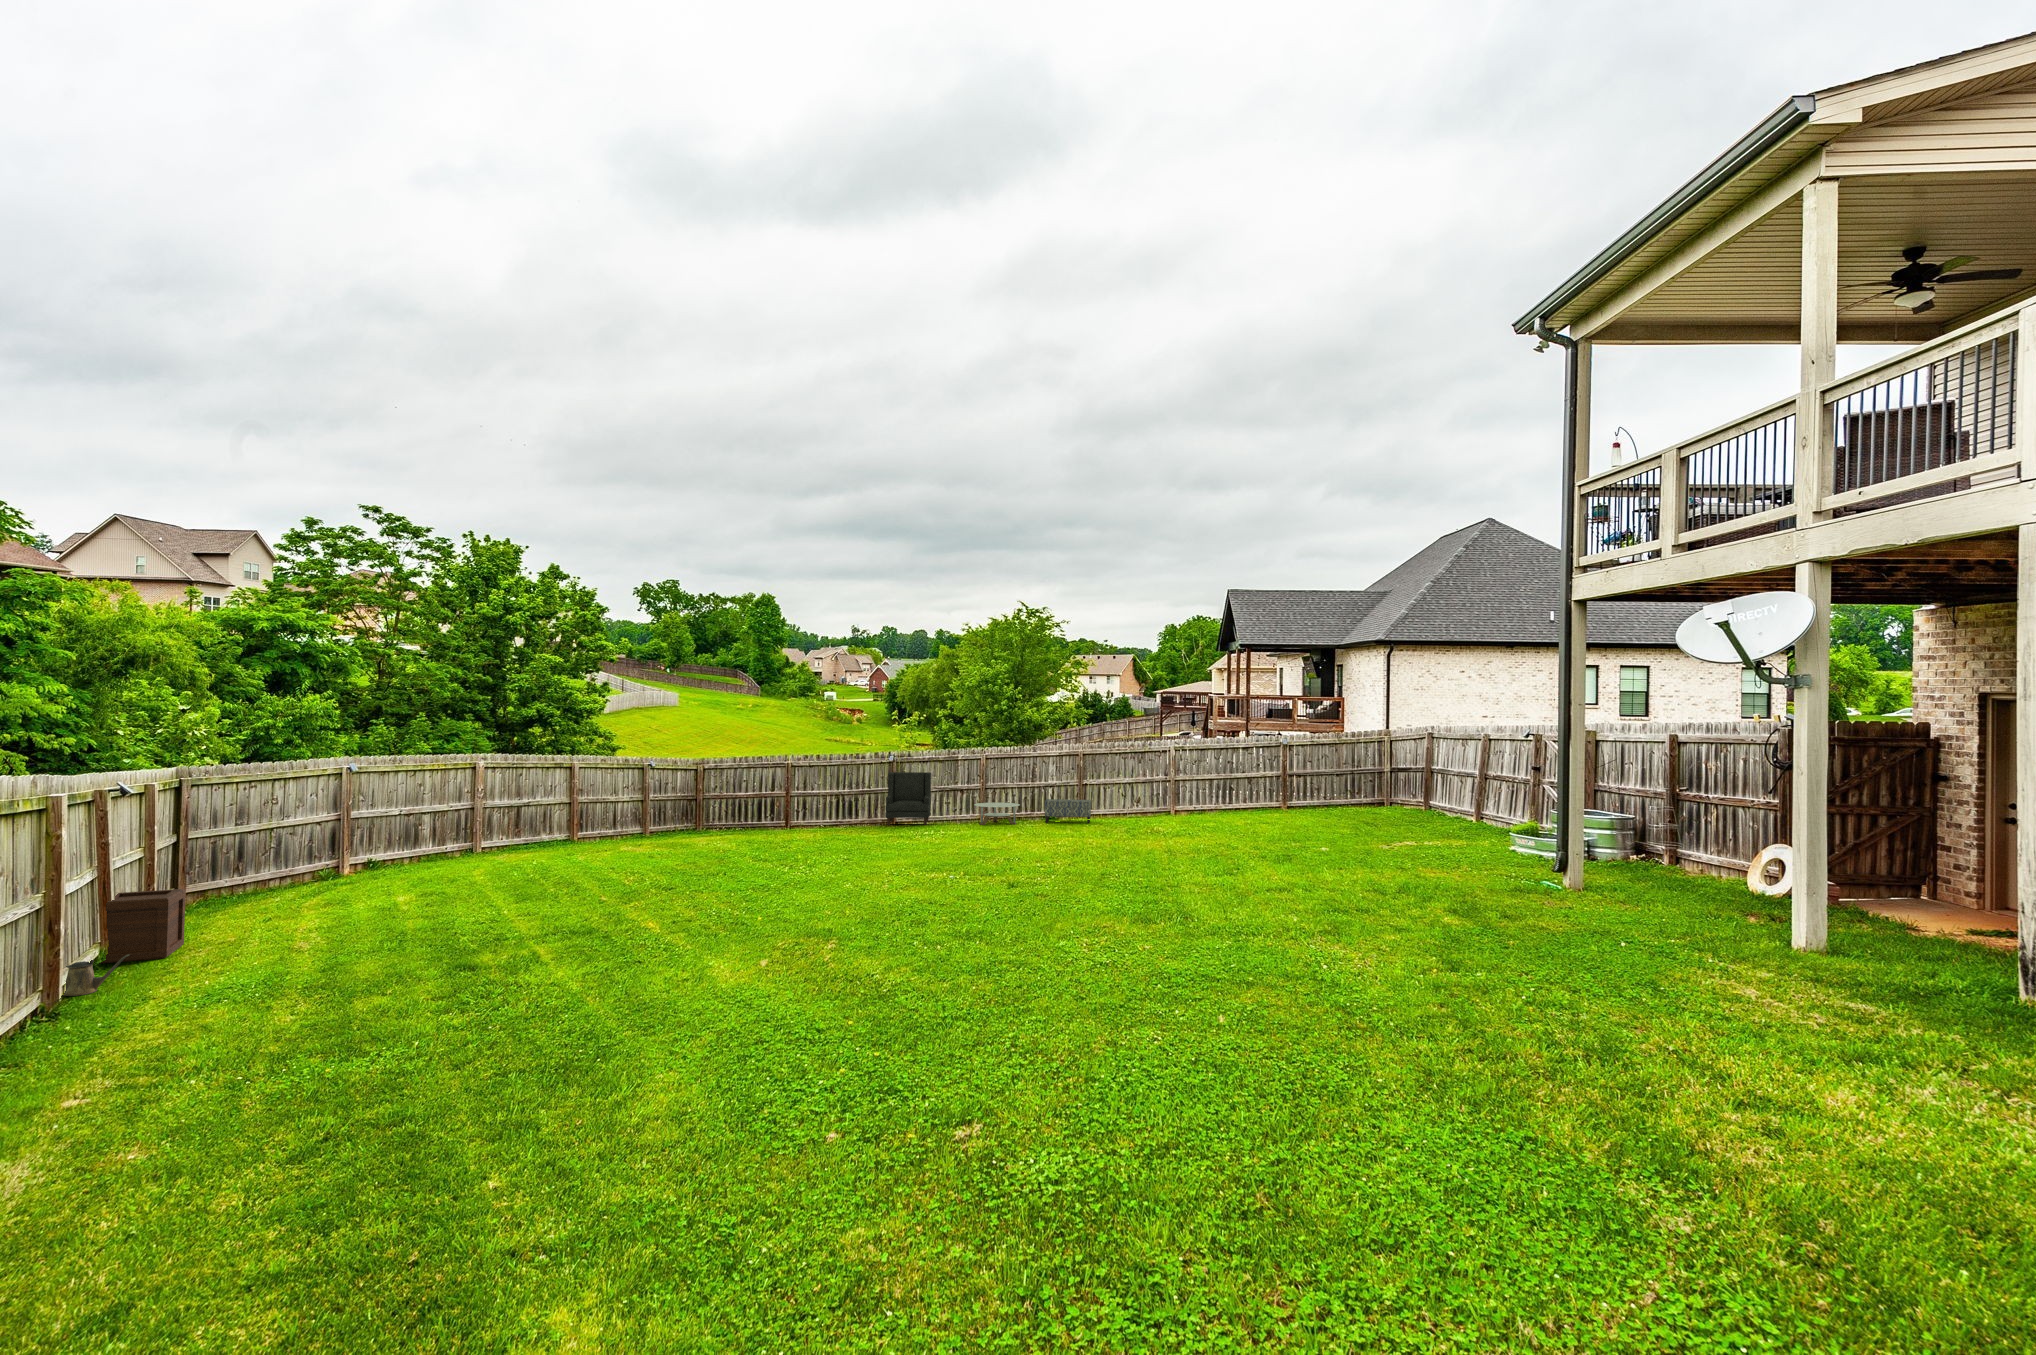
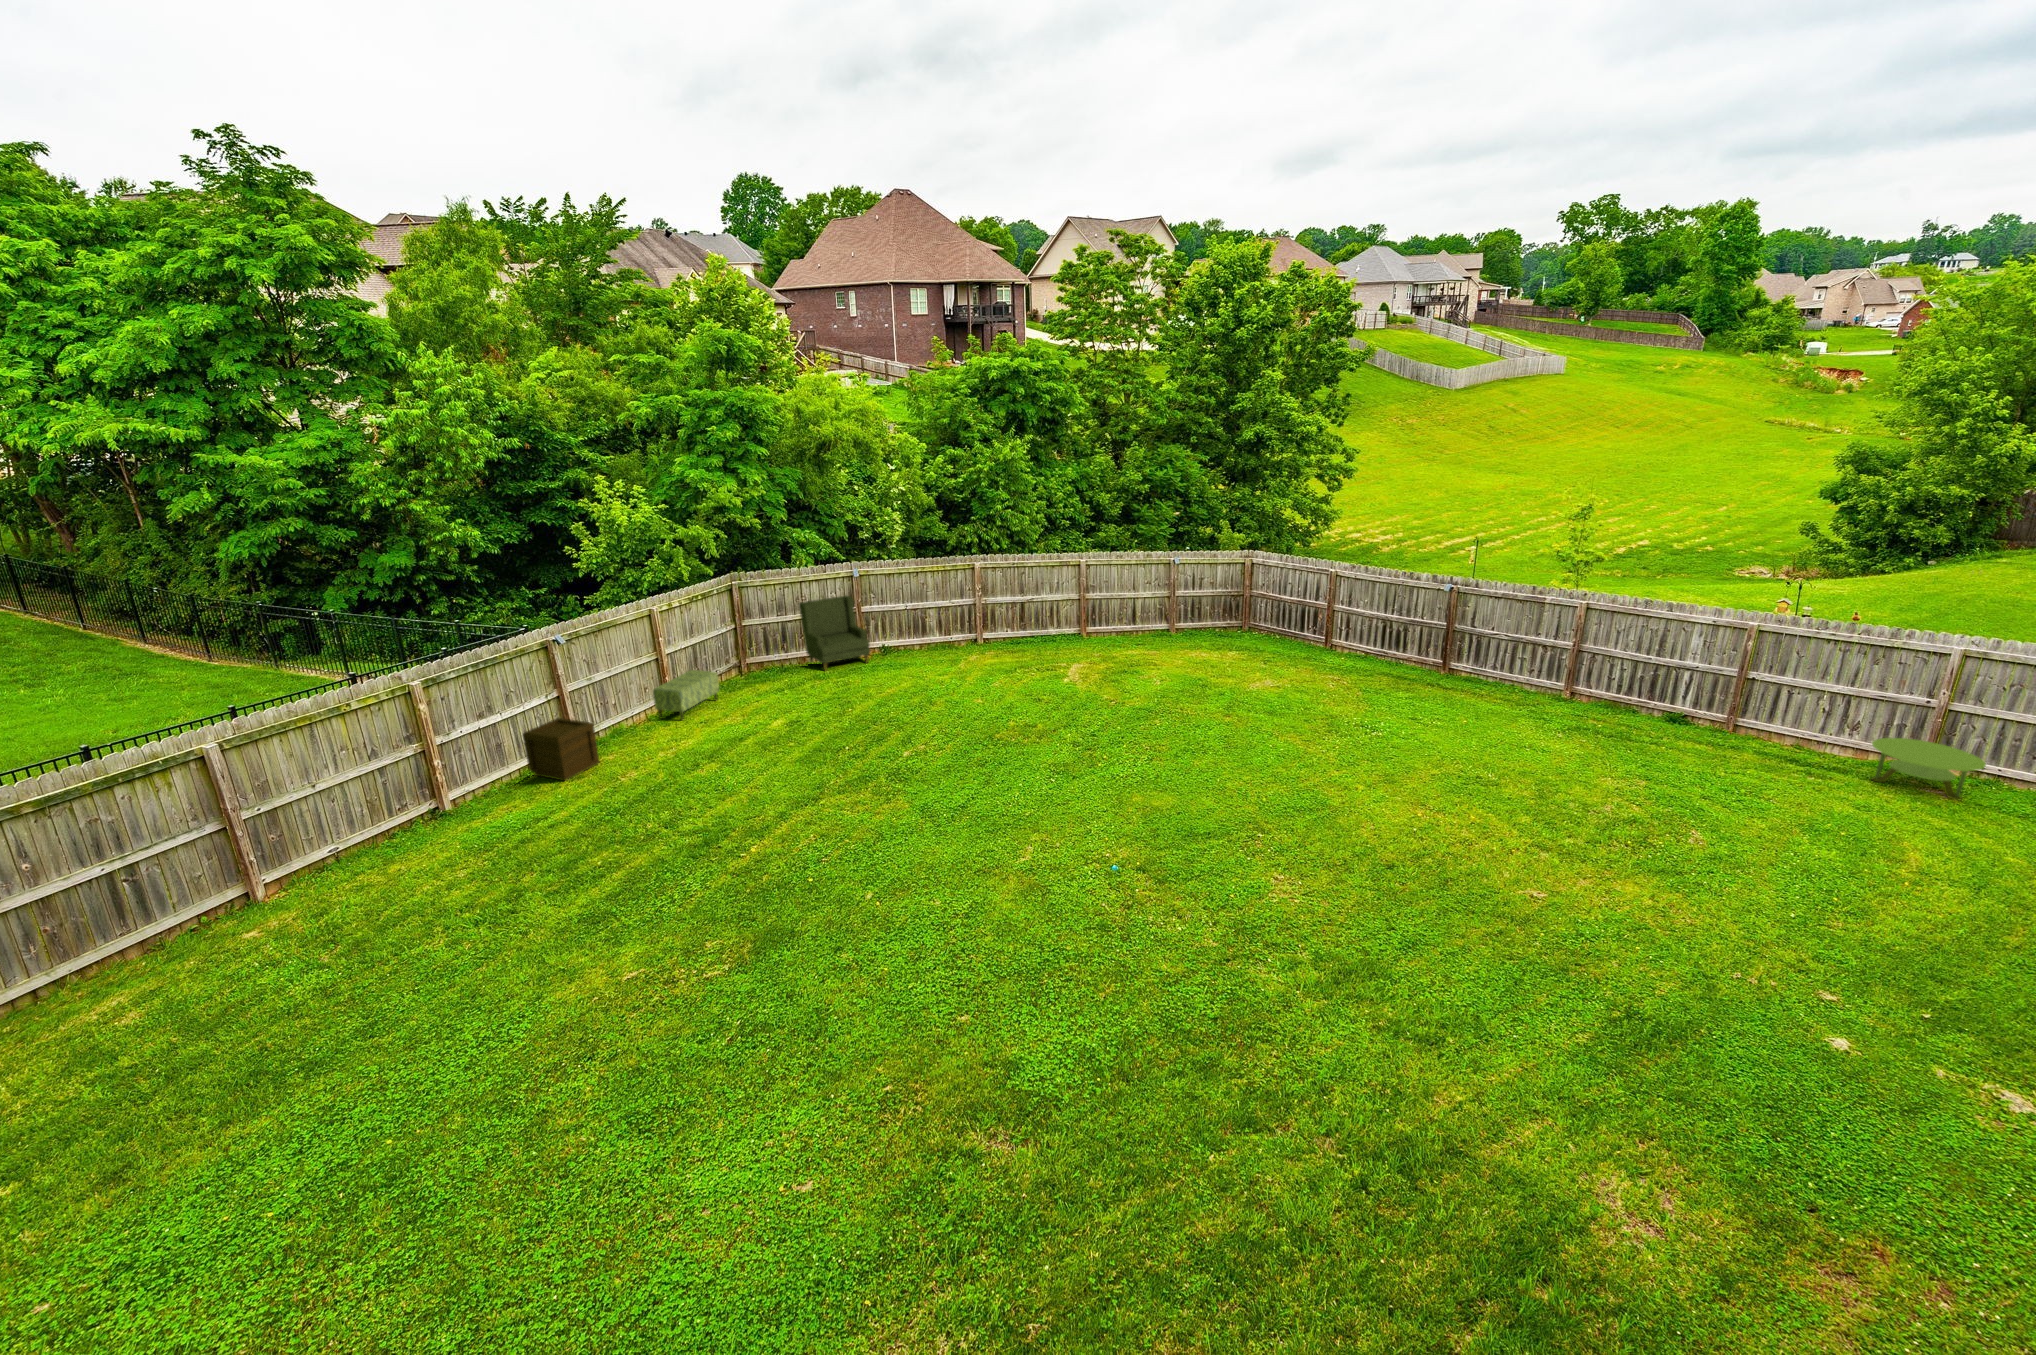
chair: present [885,772,931,825] -> present [799,596,871,671]
bench: present [1045,799,1091,824] -> present [653,670,719,720]
round table: present [974,802,1020,825] -> present [1872,738,1986,801]
watering can: present [63,954,129,996] -> none [449,797,482,823]

